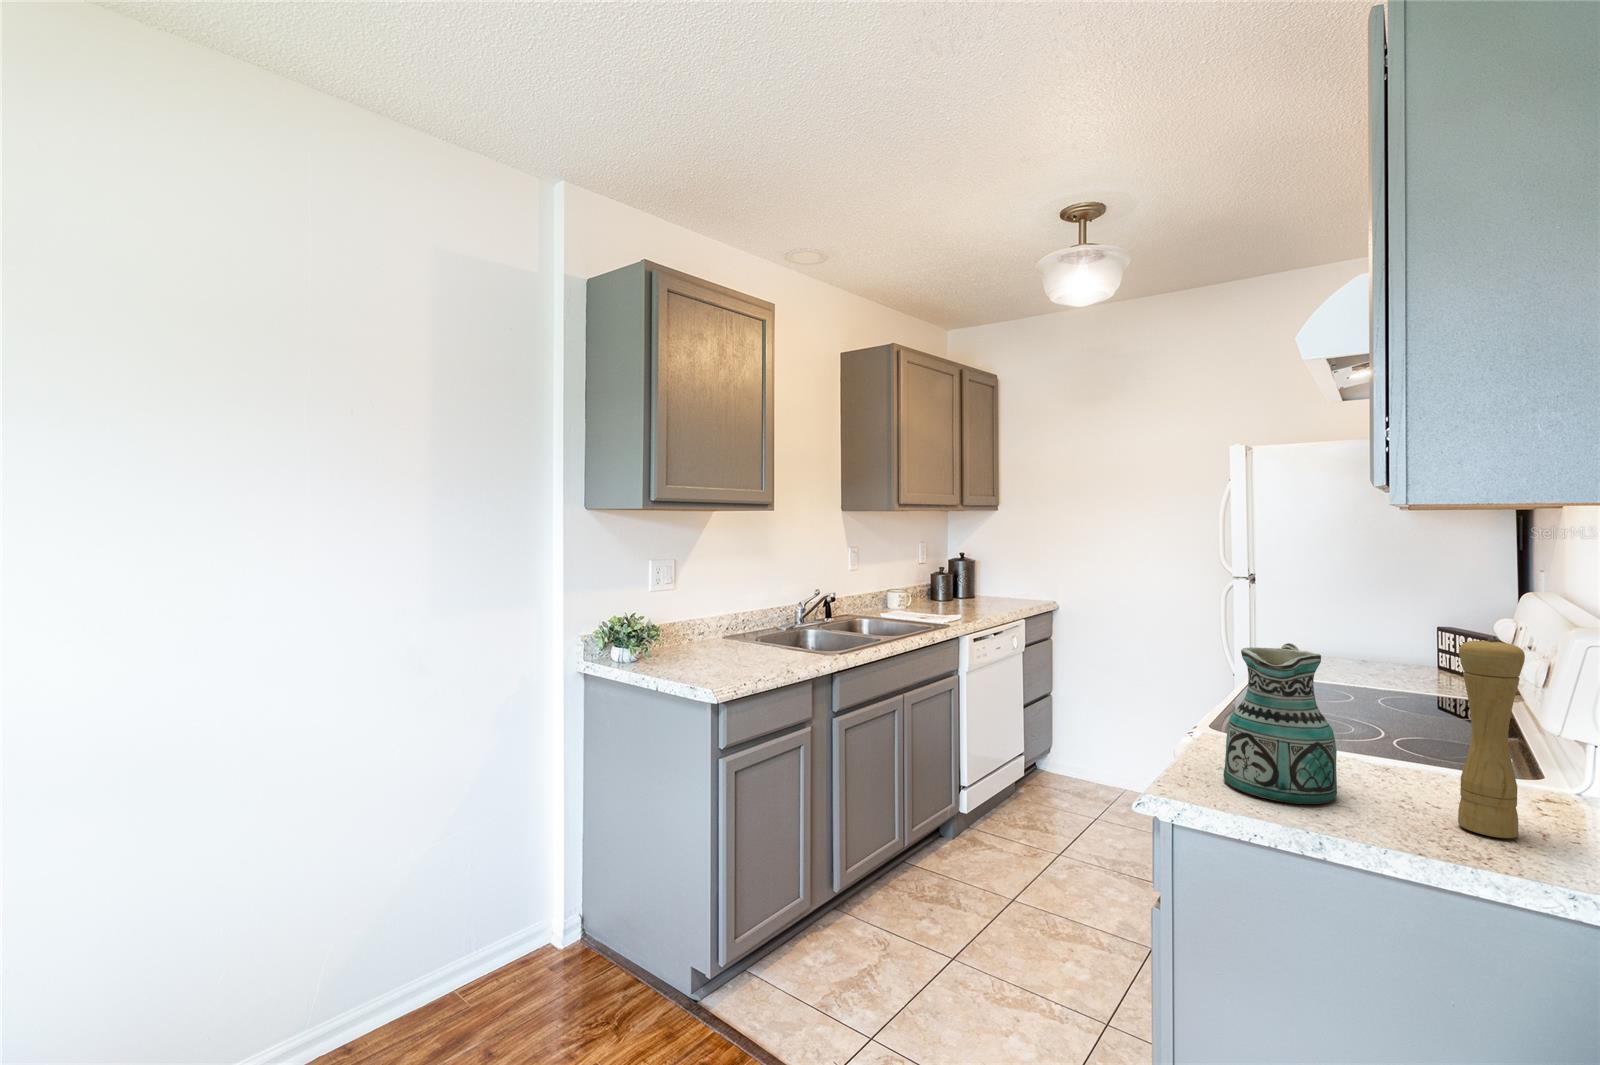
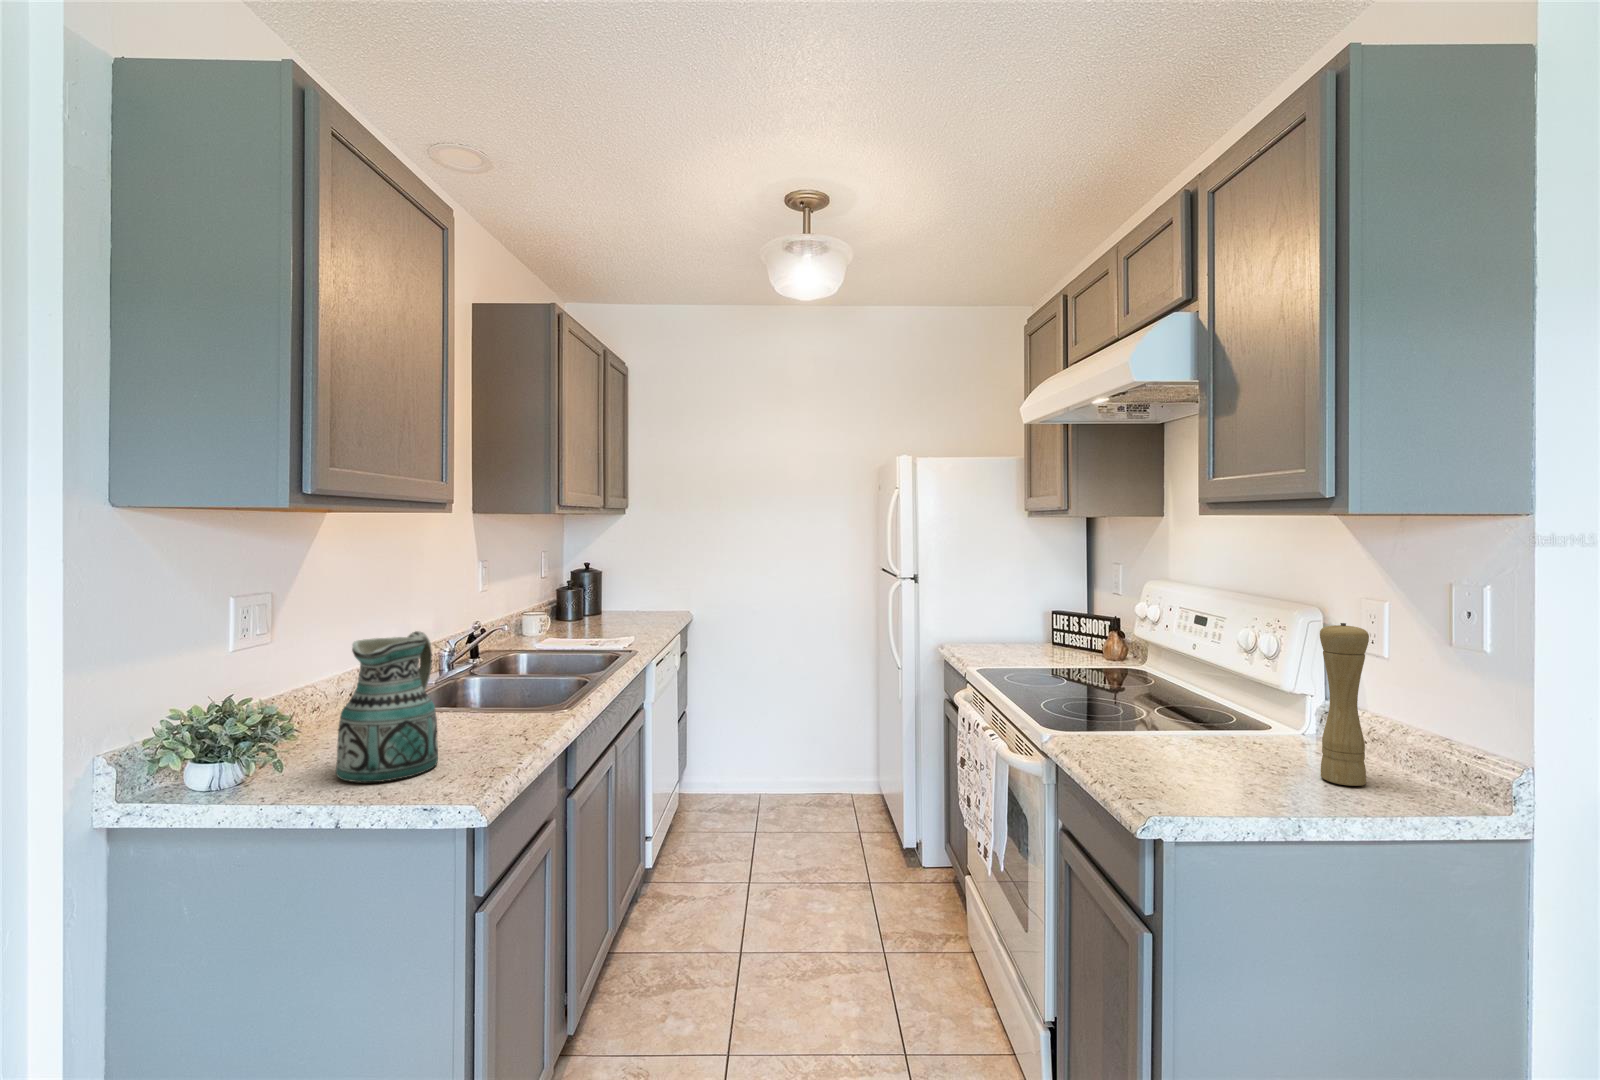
ceramic pitcher: present [1223,643,1337,804] -> present [336,631,438,782]

